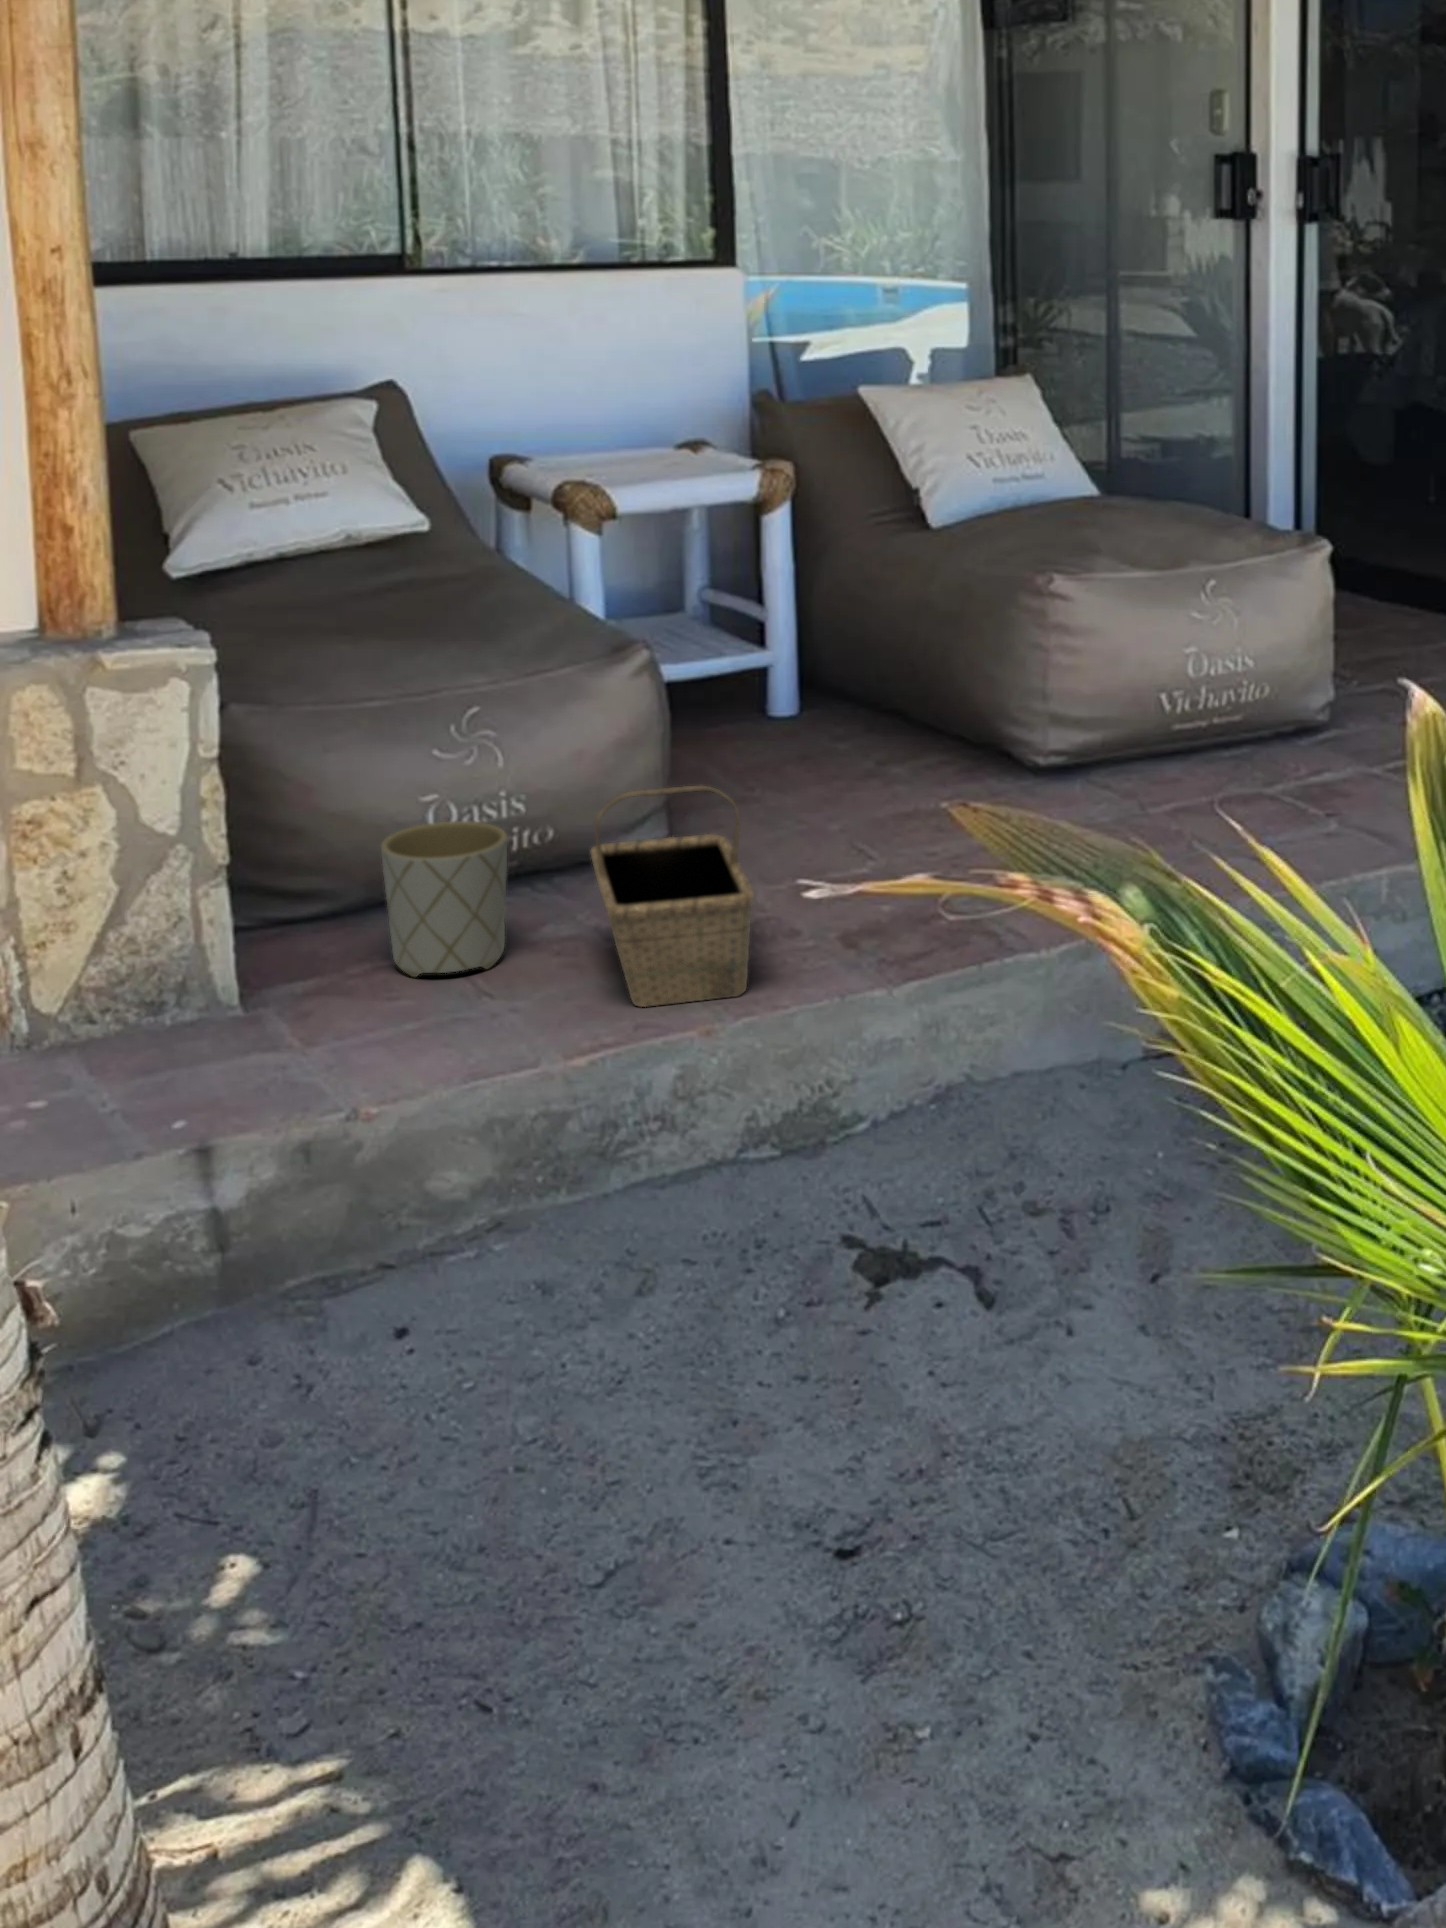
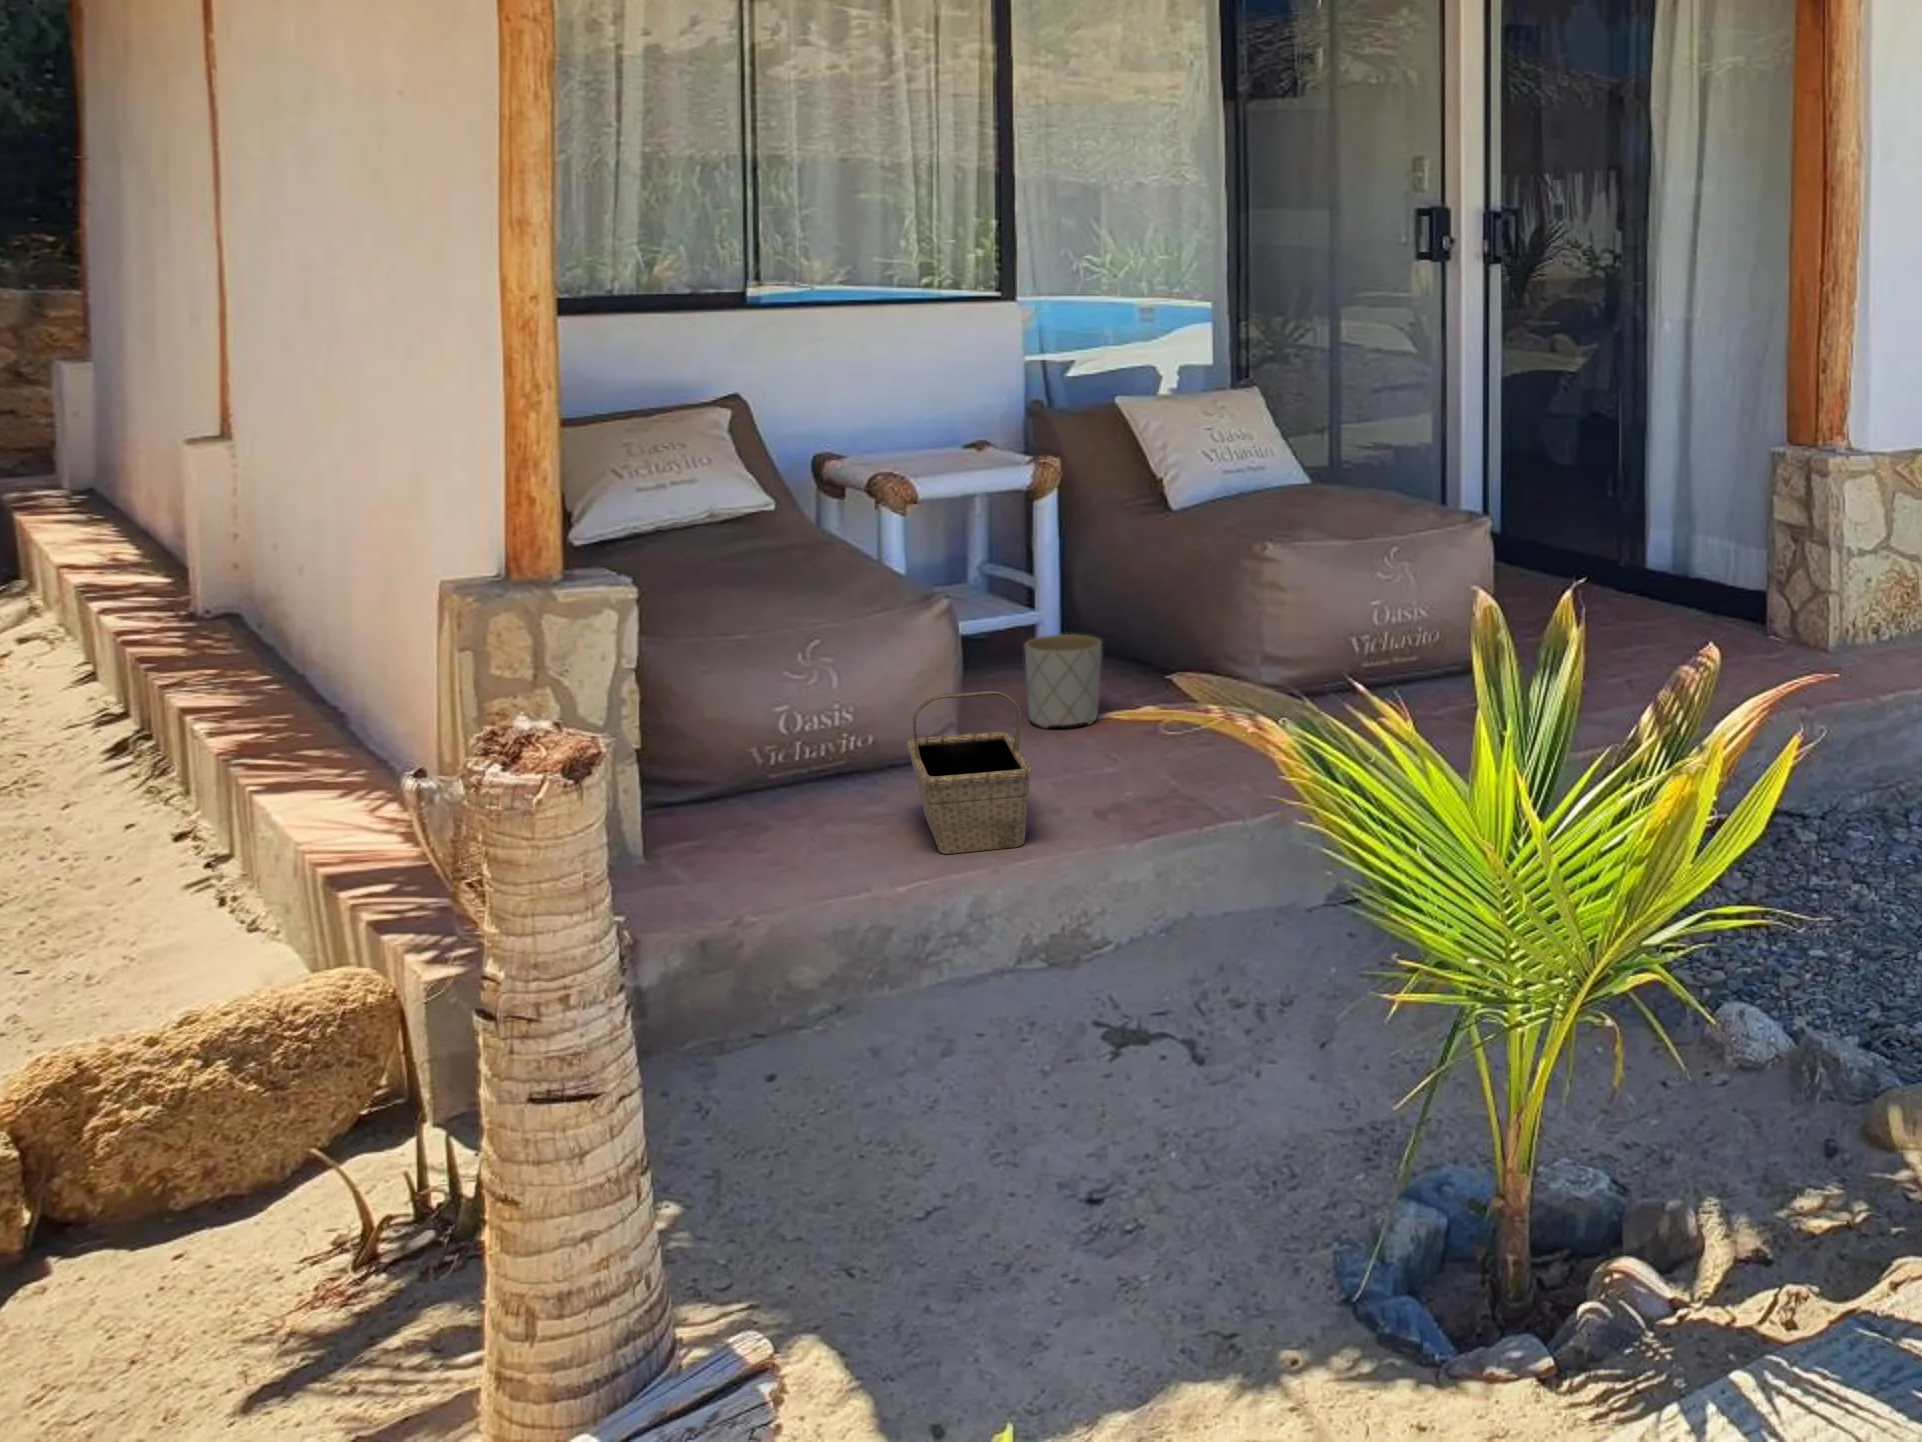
planter: present [381,821,507,977] -> present [1025,634,1102,728]

